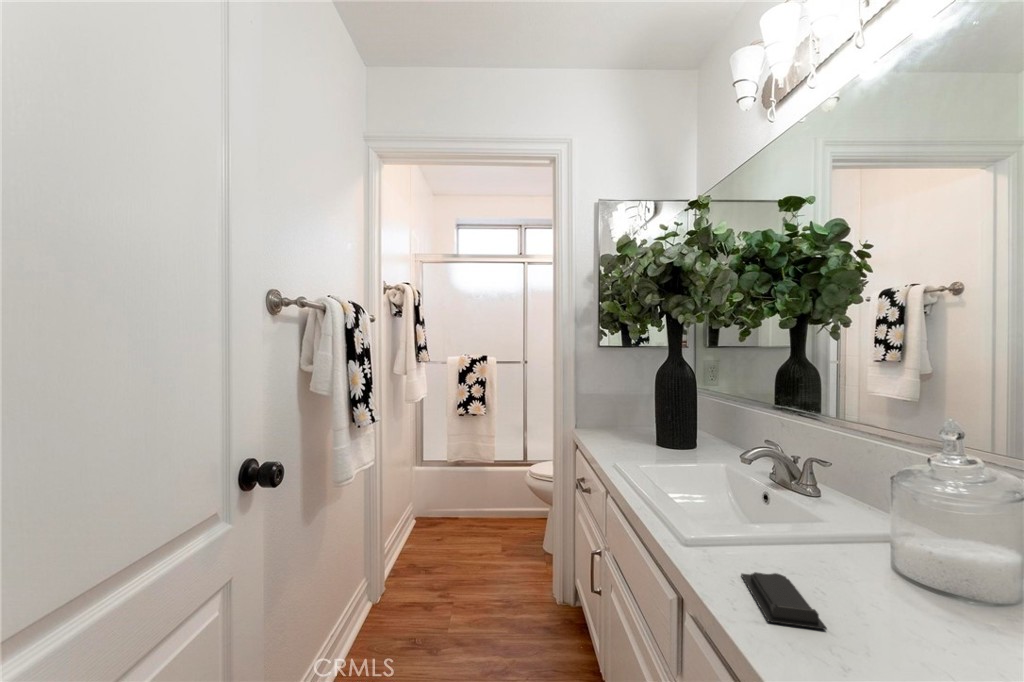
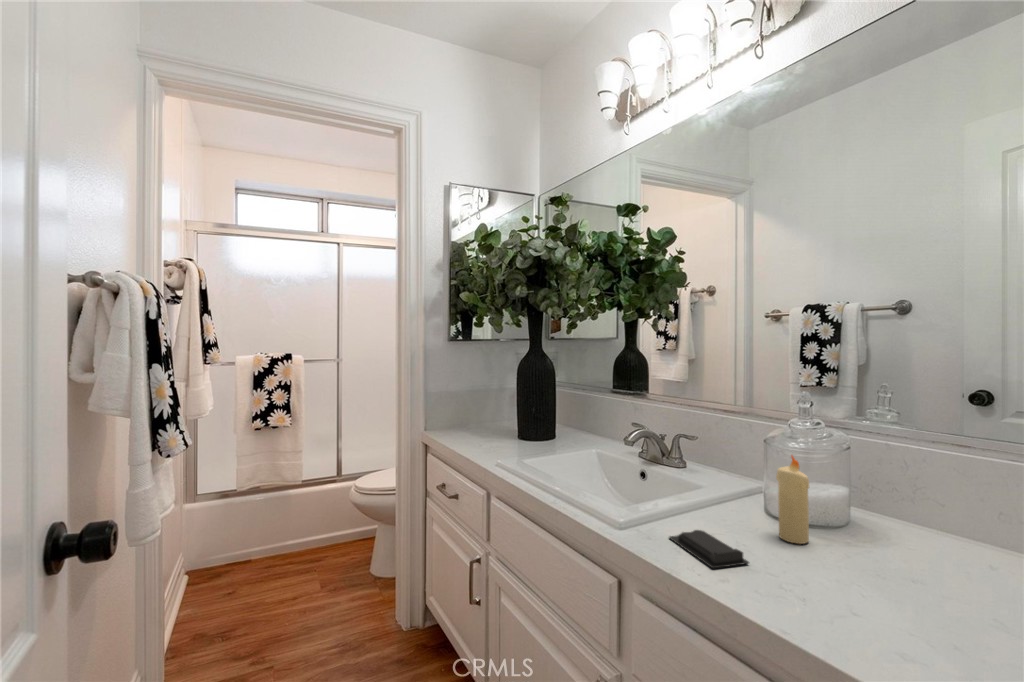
candle: none [903,504,956,628] -> present [776,456,809,544]

